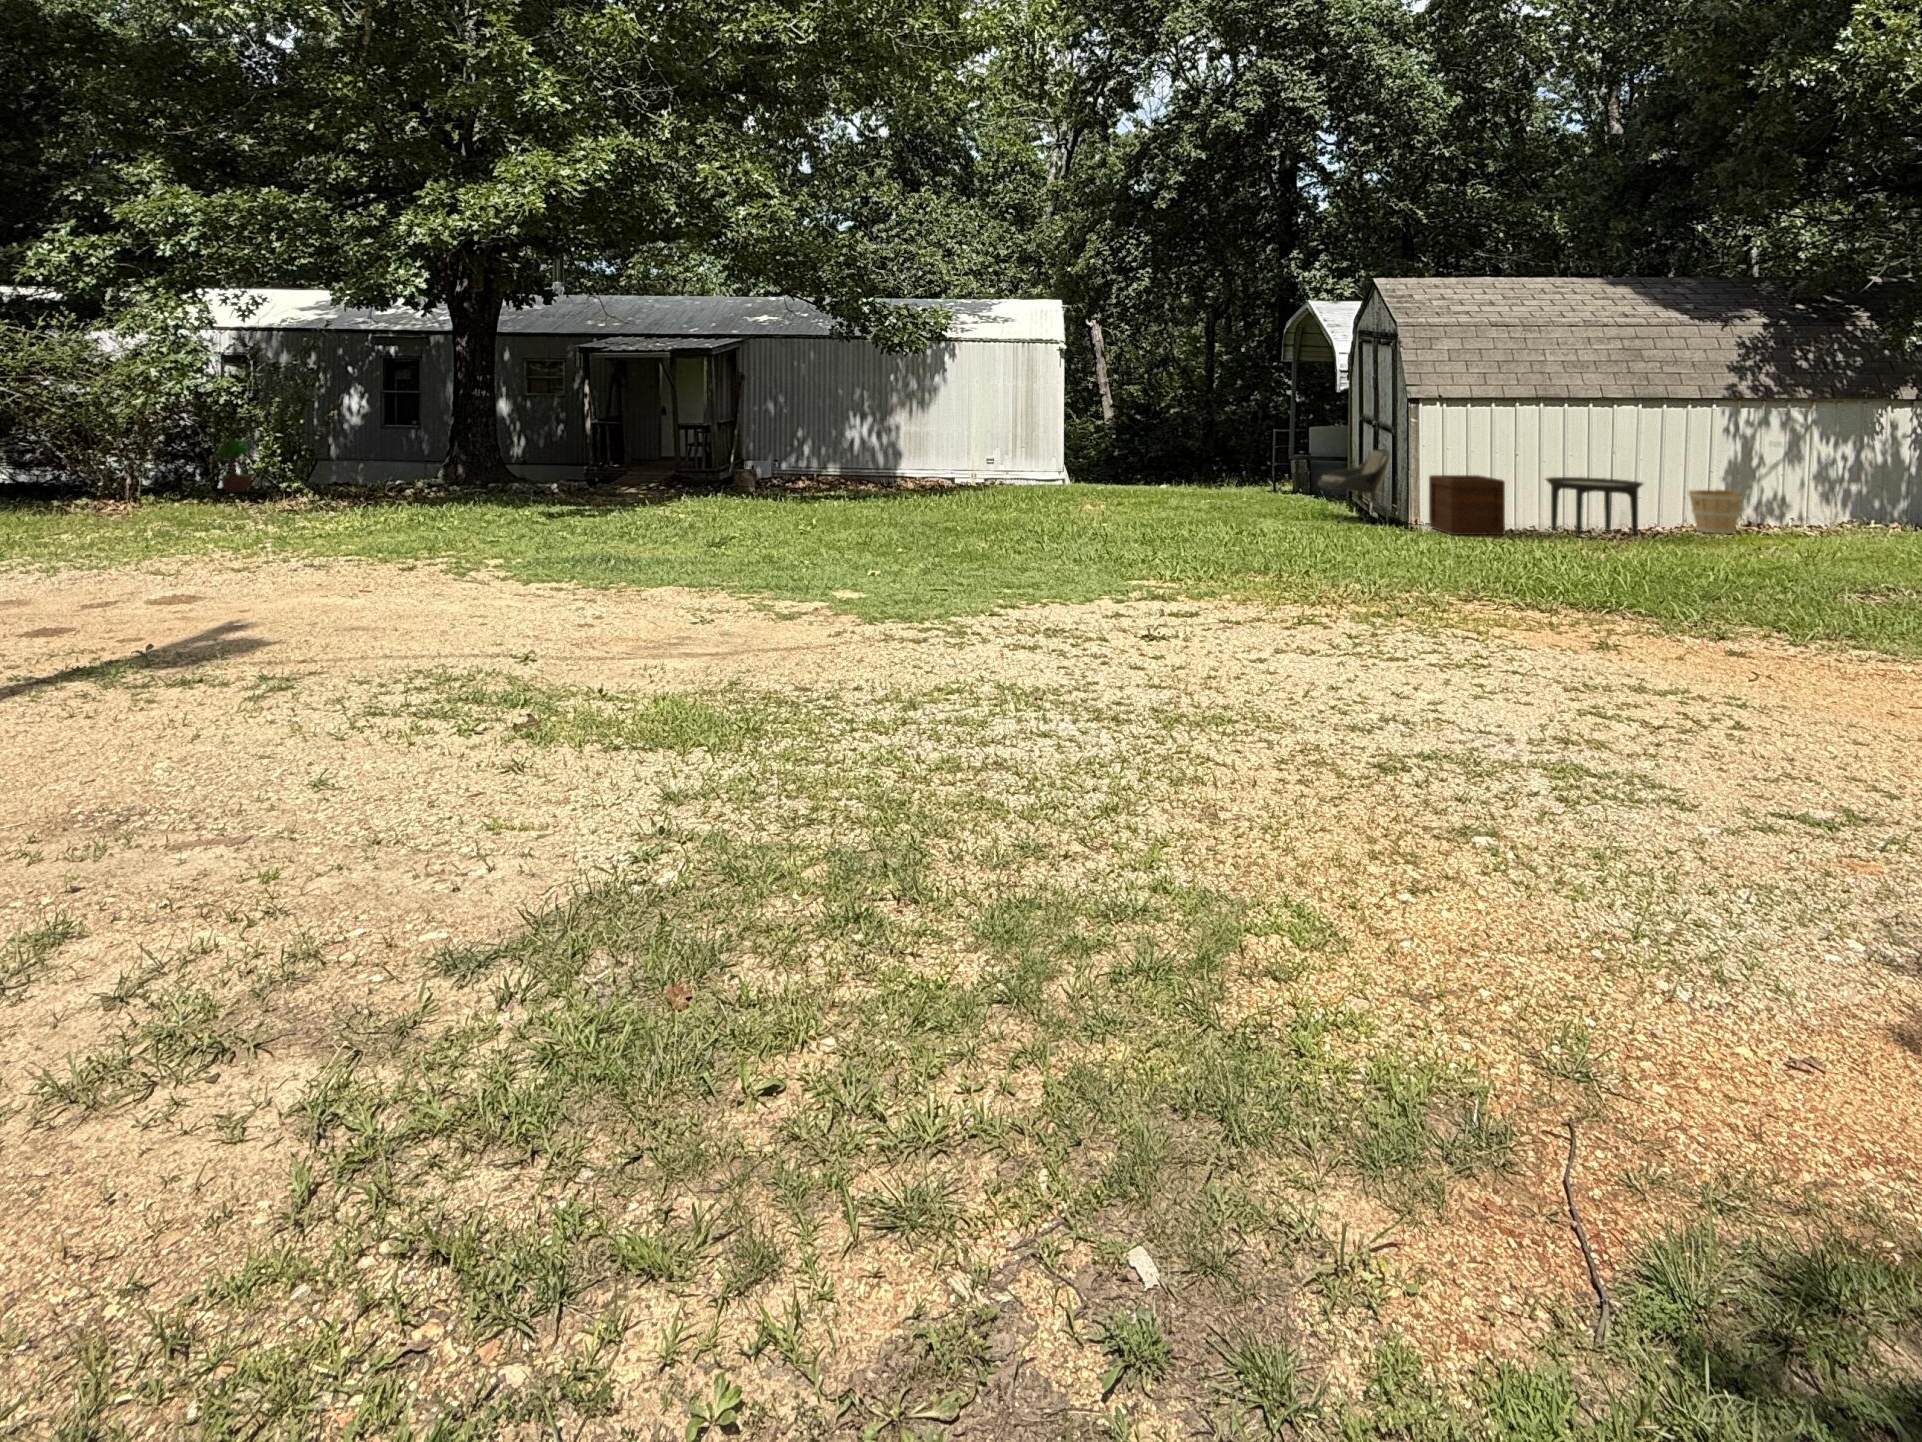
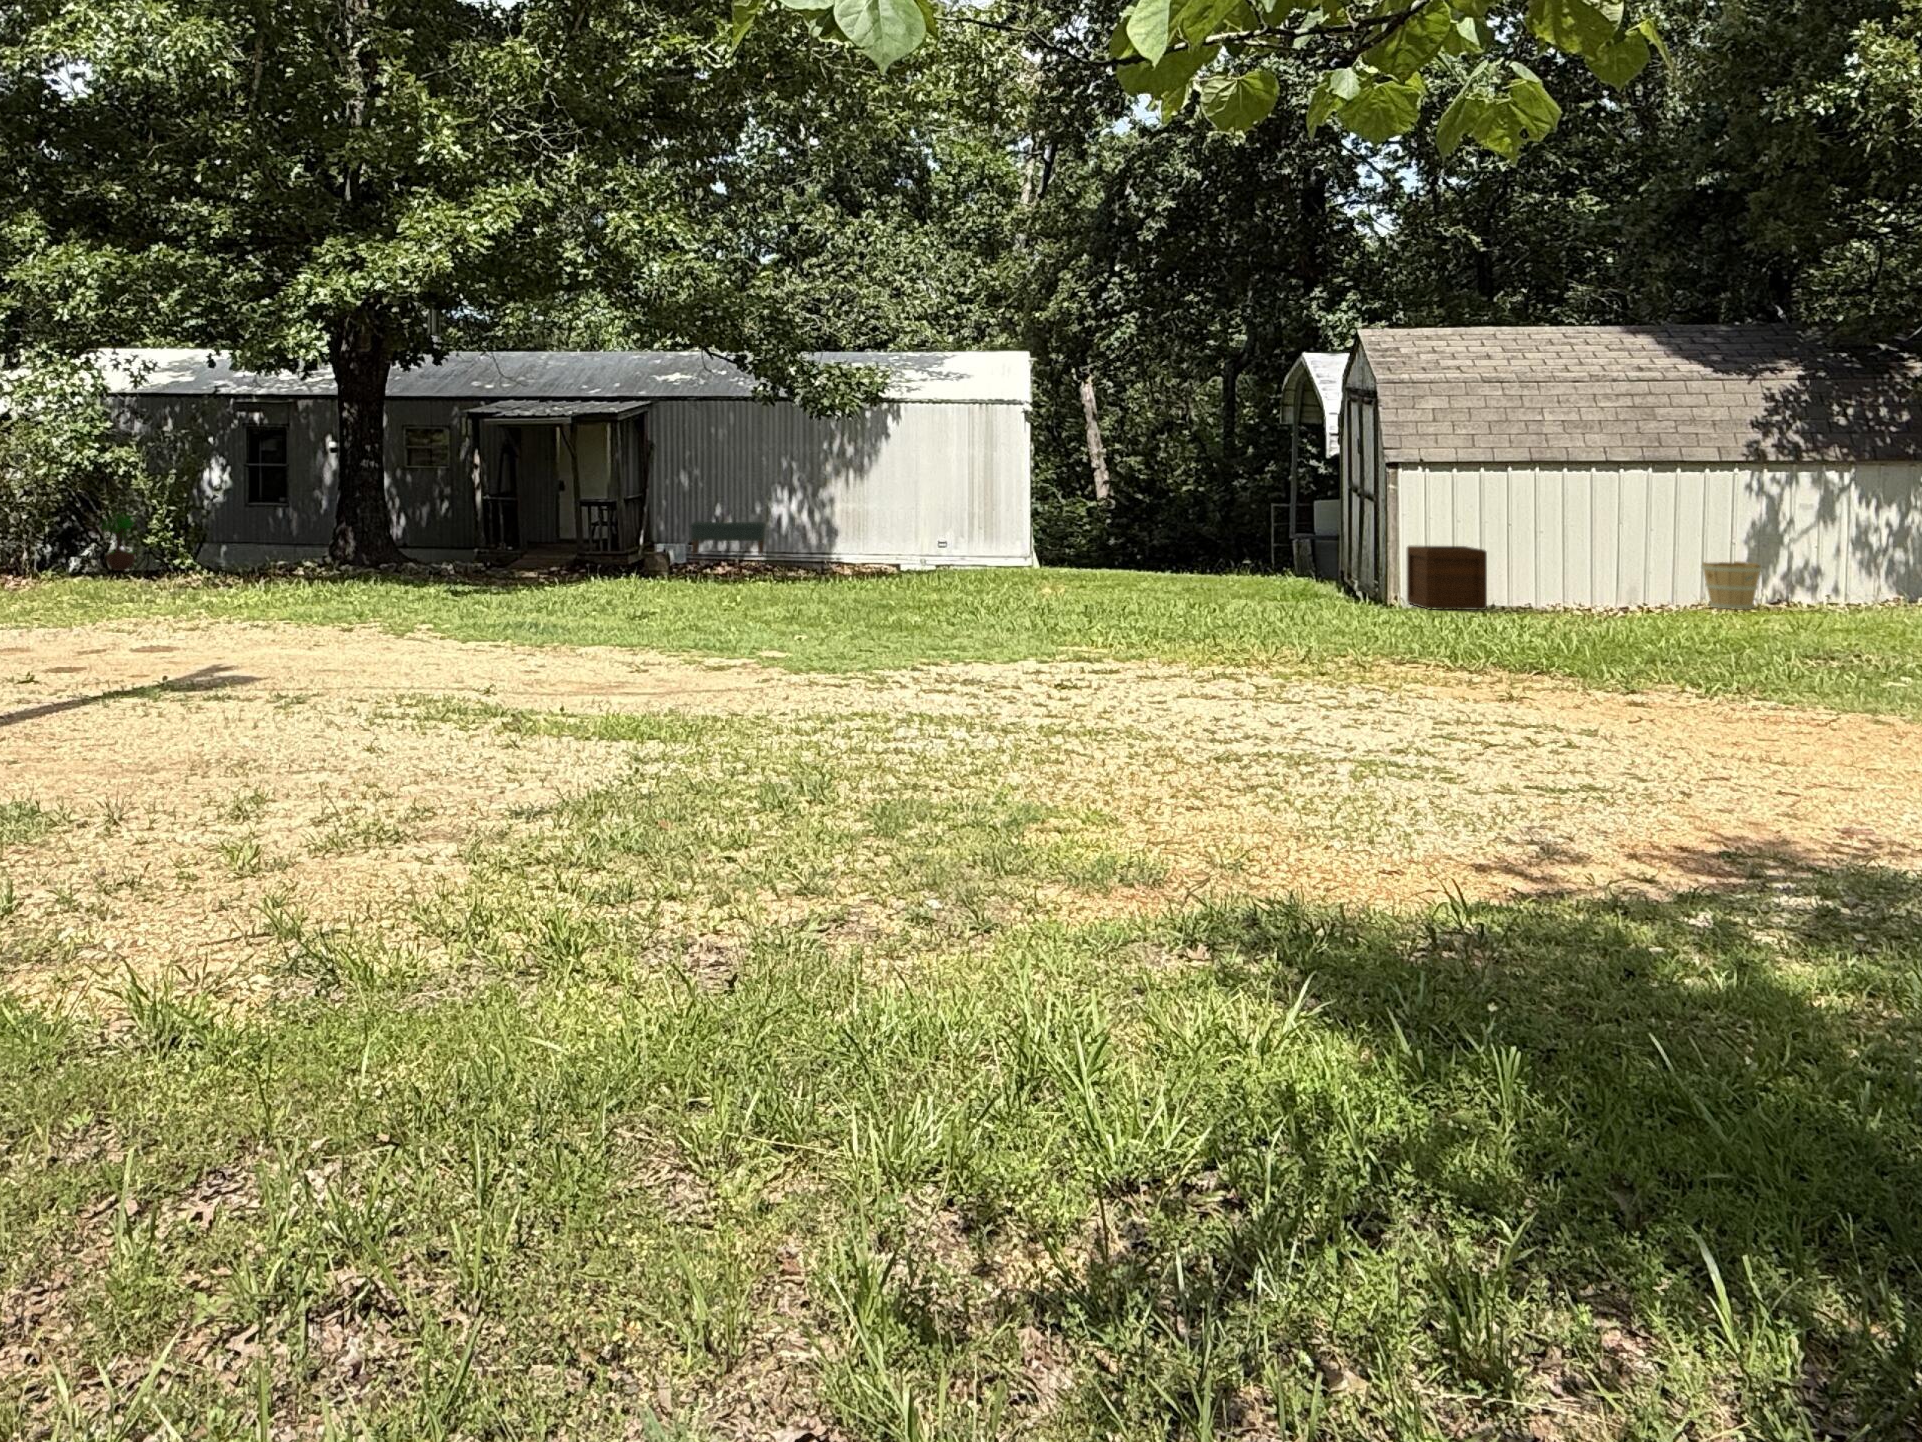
bench: none [781,445,848,477] -> present [691,521,766,556]
lounge chair: present [1318,448,1390,523] -> none [1289,518,1367,600]
round table: present [1546,477,1643,538] -> none [1535,548,1644,613]

